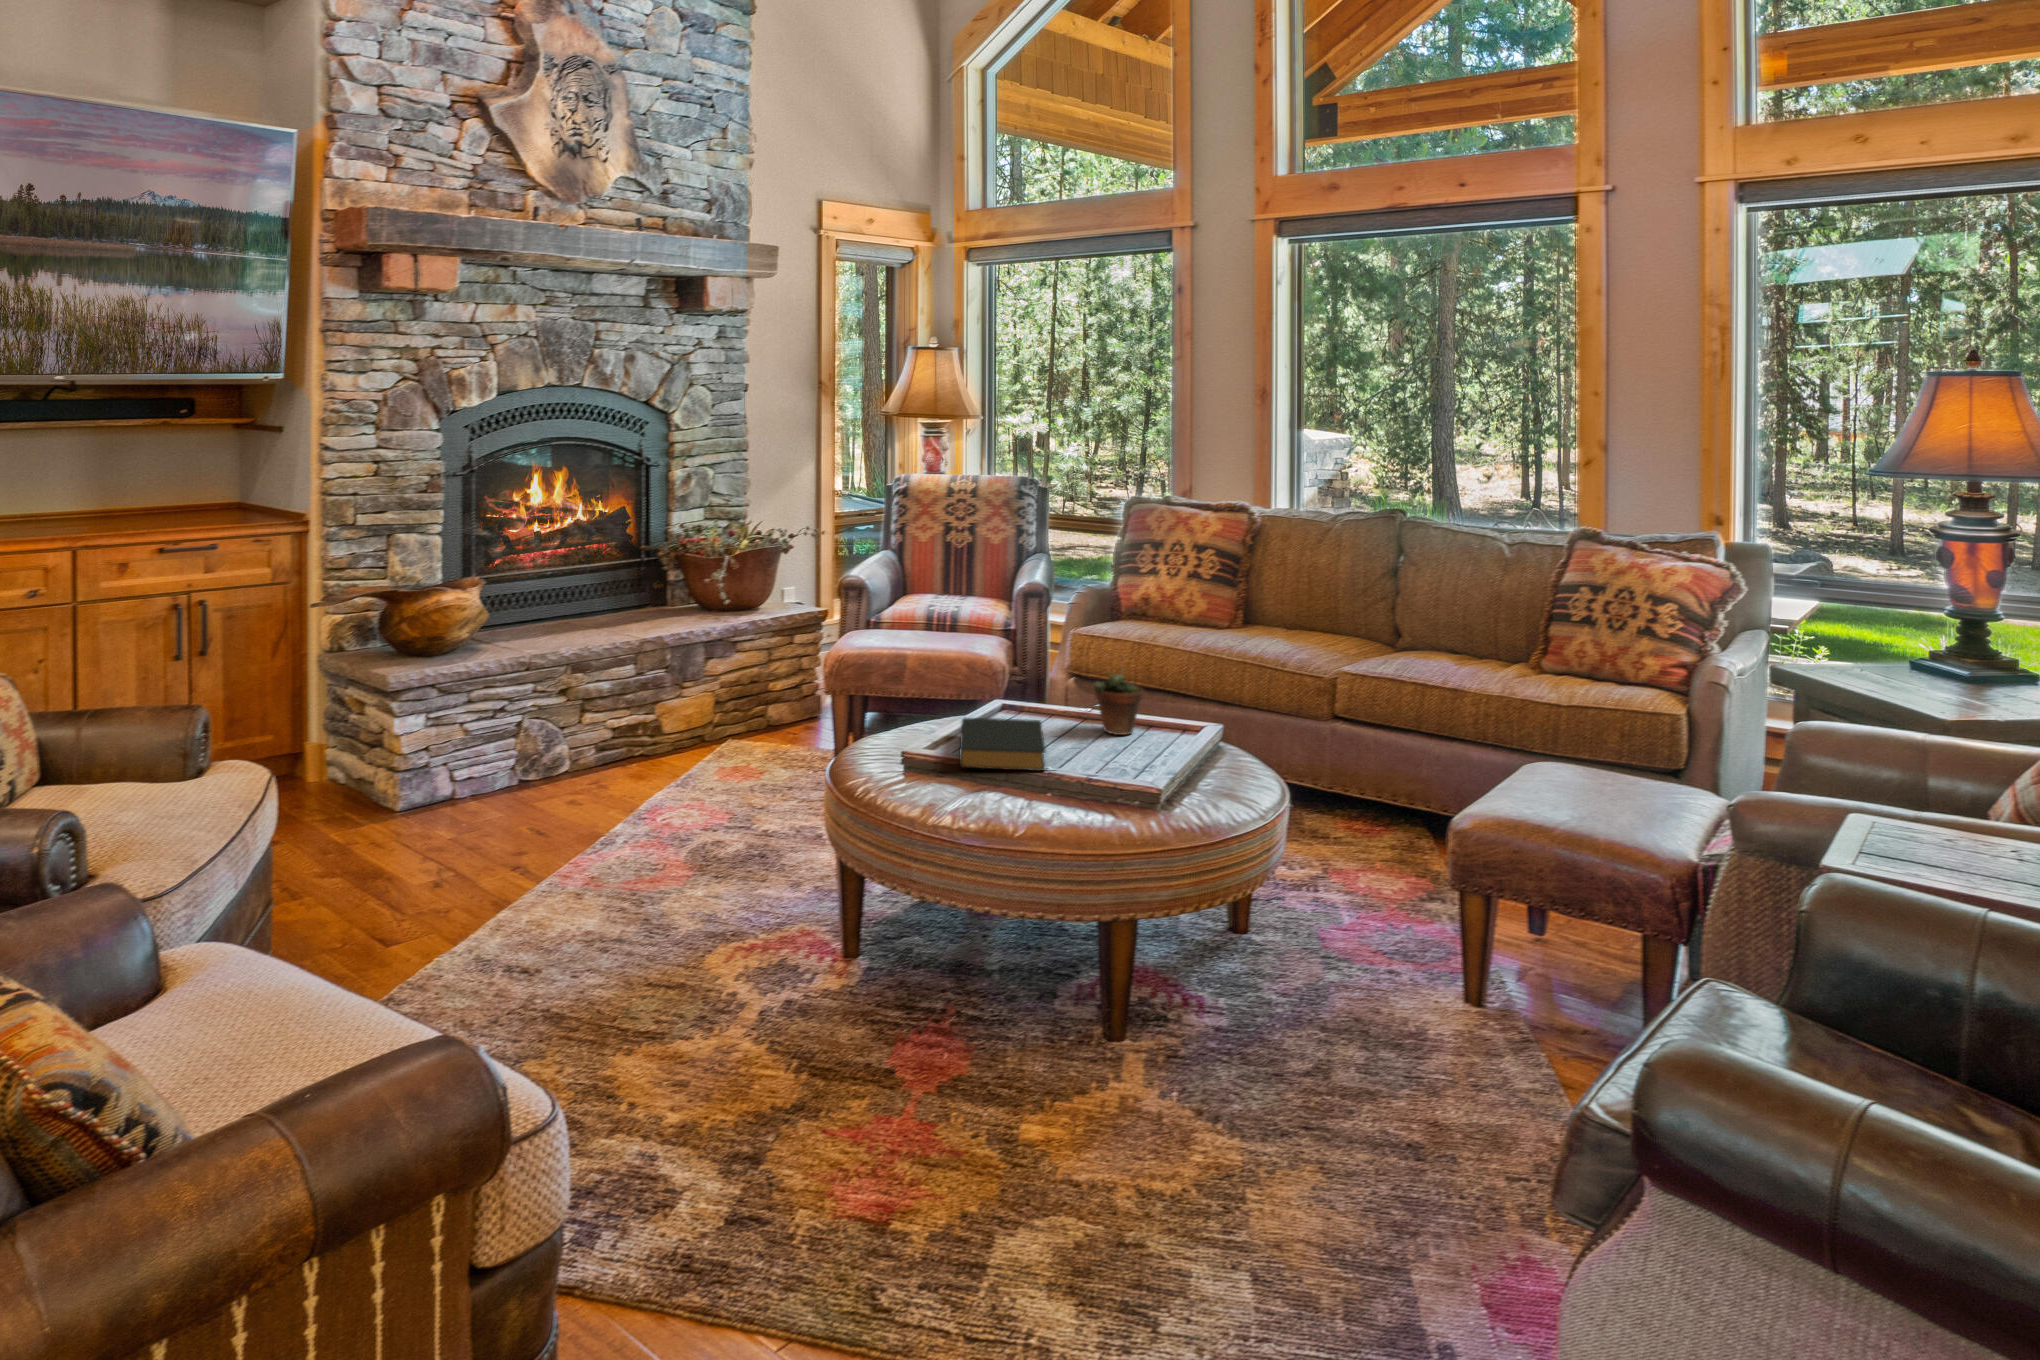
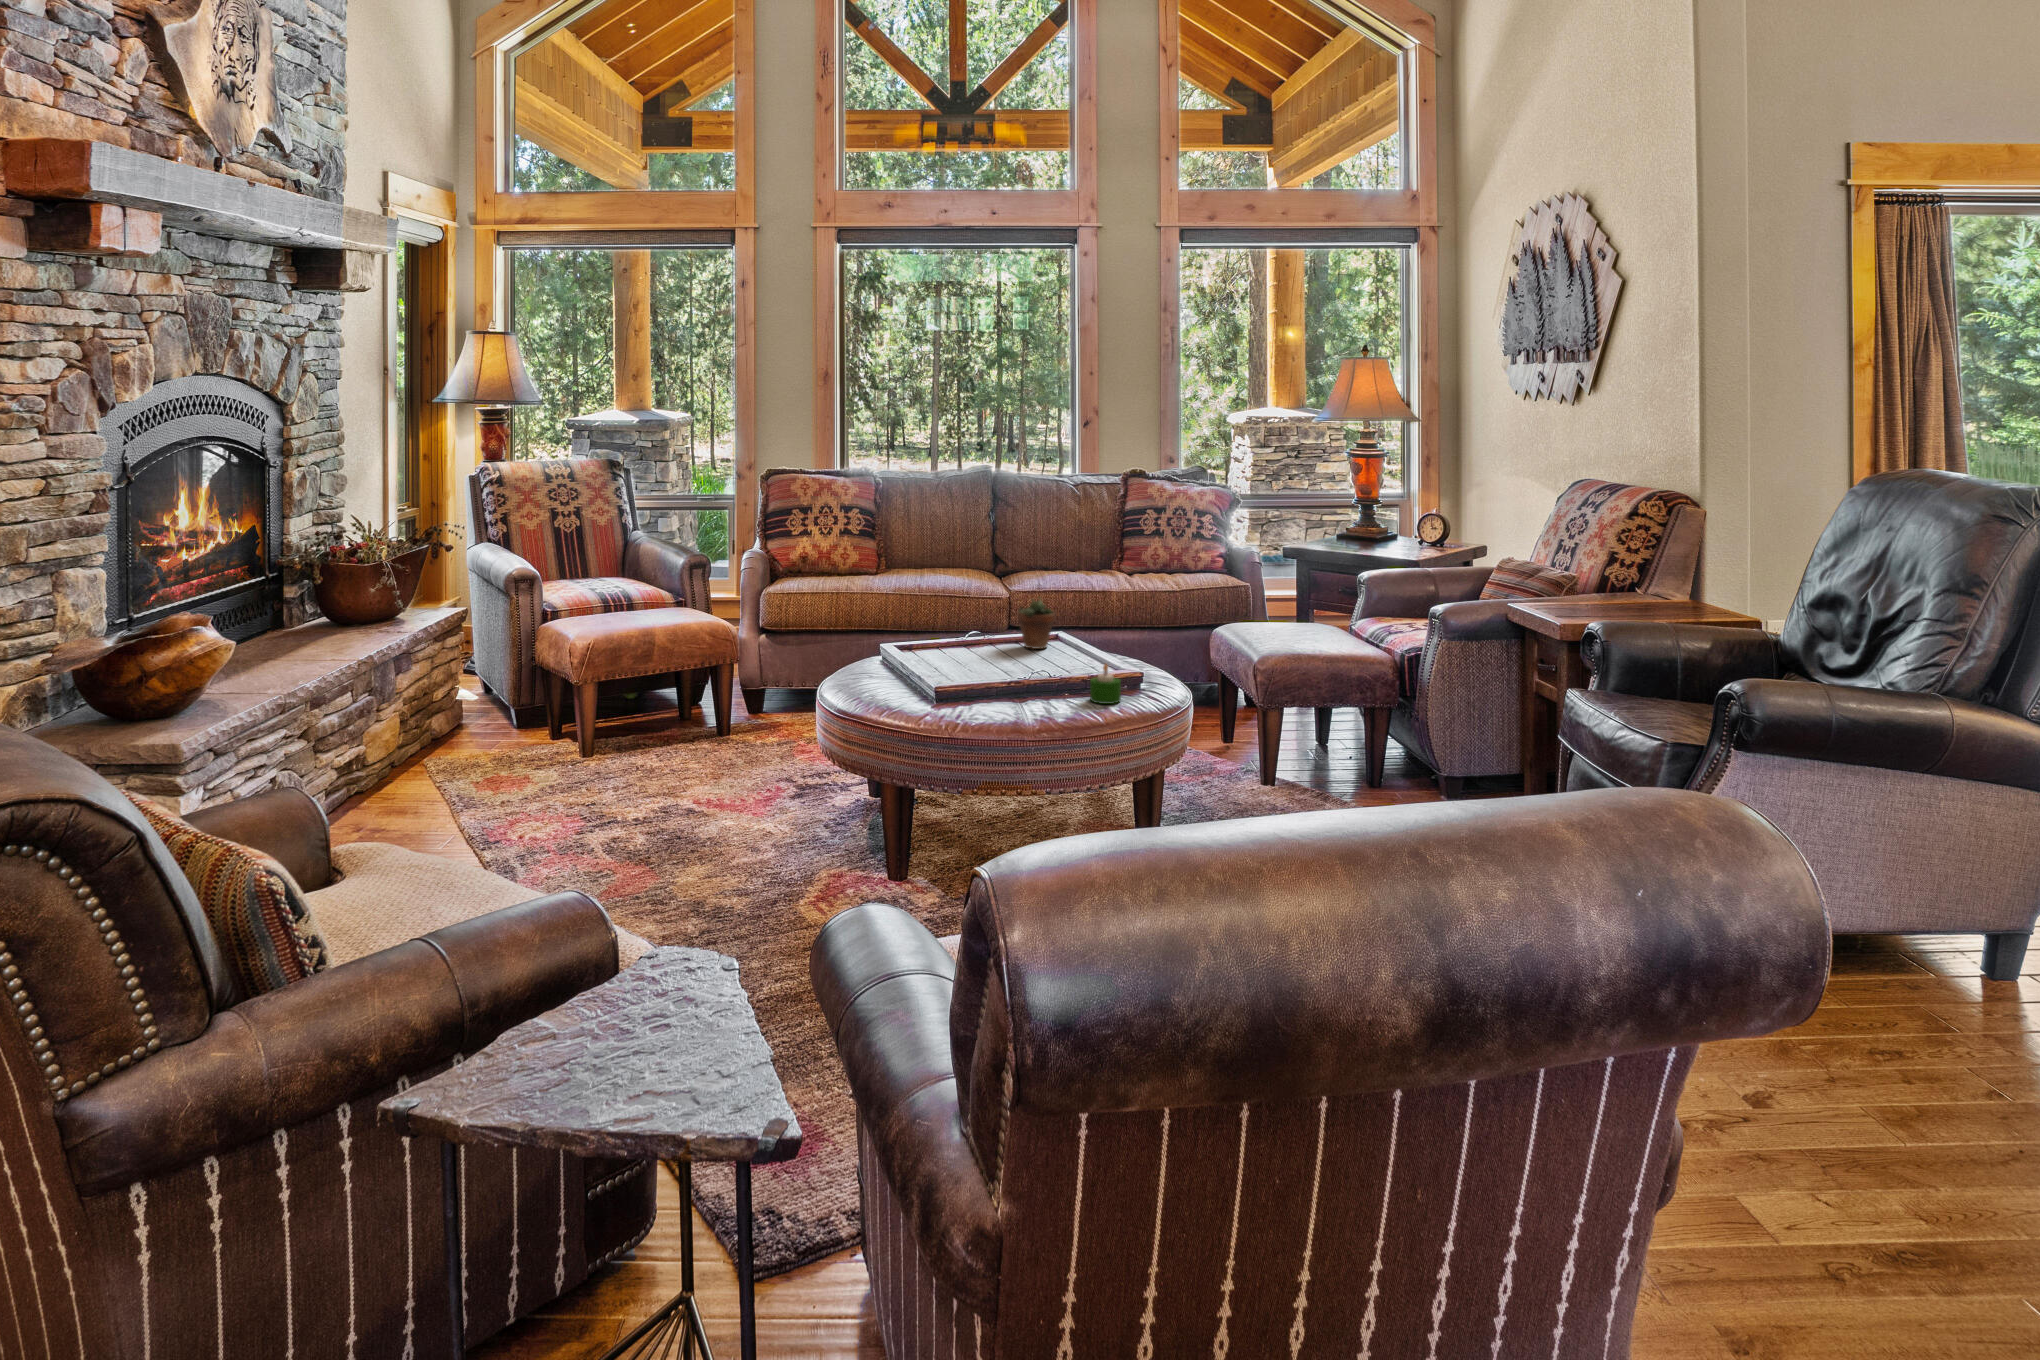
hardback book: present [959,718,1046,771] -> none [940,647,1053,687]
candle: none [1017,764,1056,817] -> present [1090,664,1121,704]

